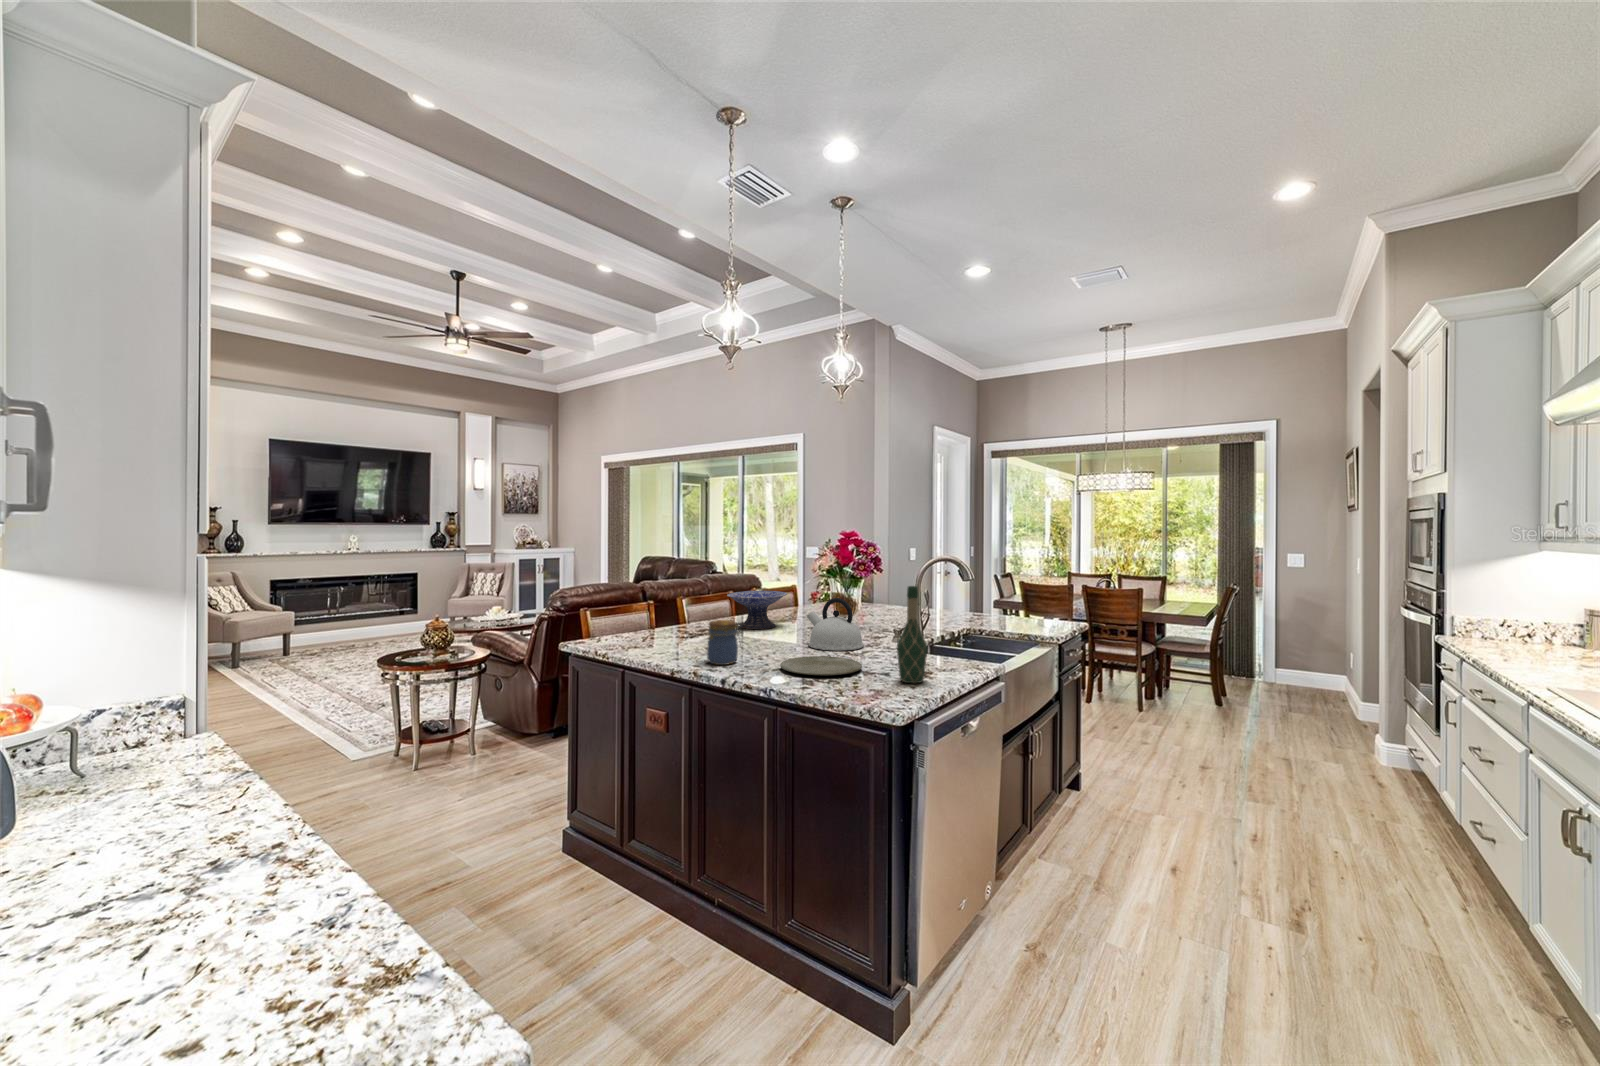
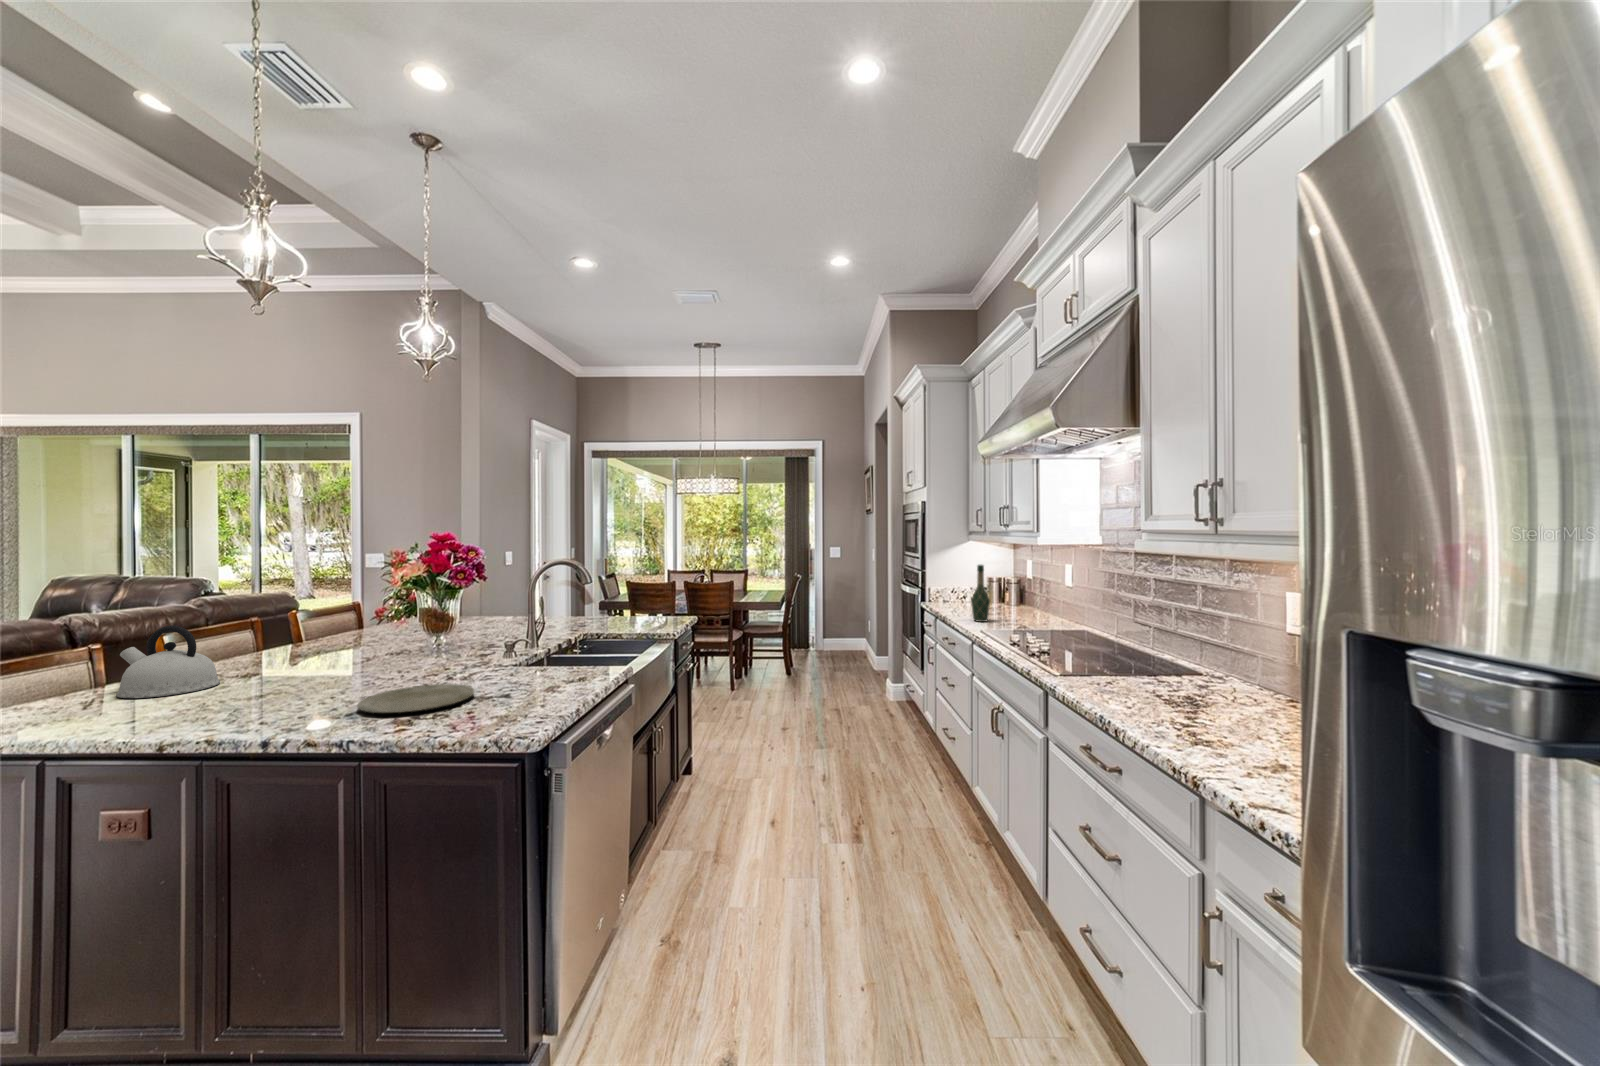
wine bottle: present [897,586,927,683] -> present [971,565,990,622]
decorative bowl: present [727,591,787,629] -> none [257,611,357,663]
kettle: present [807,598,864,651] -> present [116,625,220,698]
jar: present [707,620,740,665] -> none [230,657,291,721]

